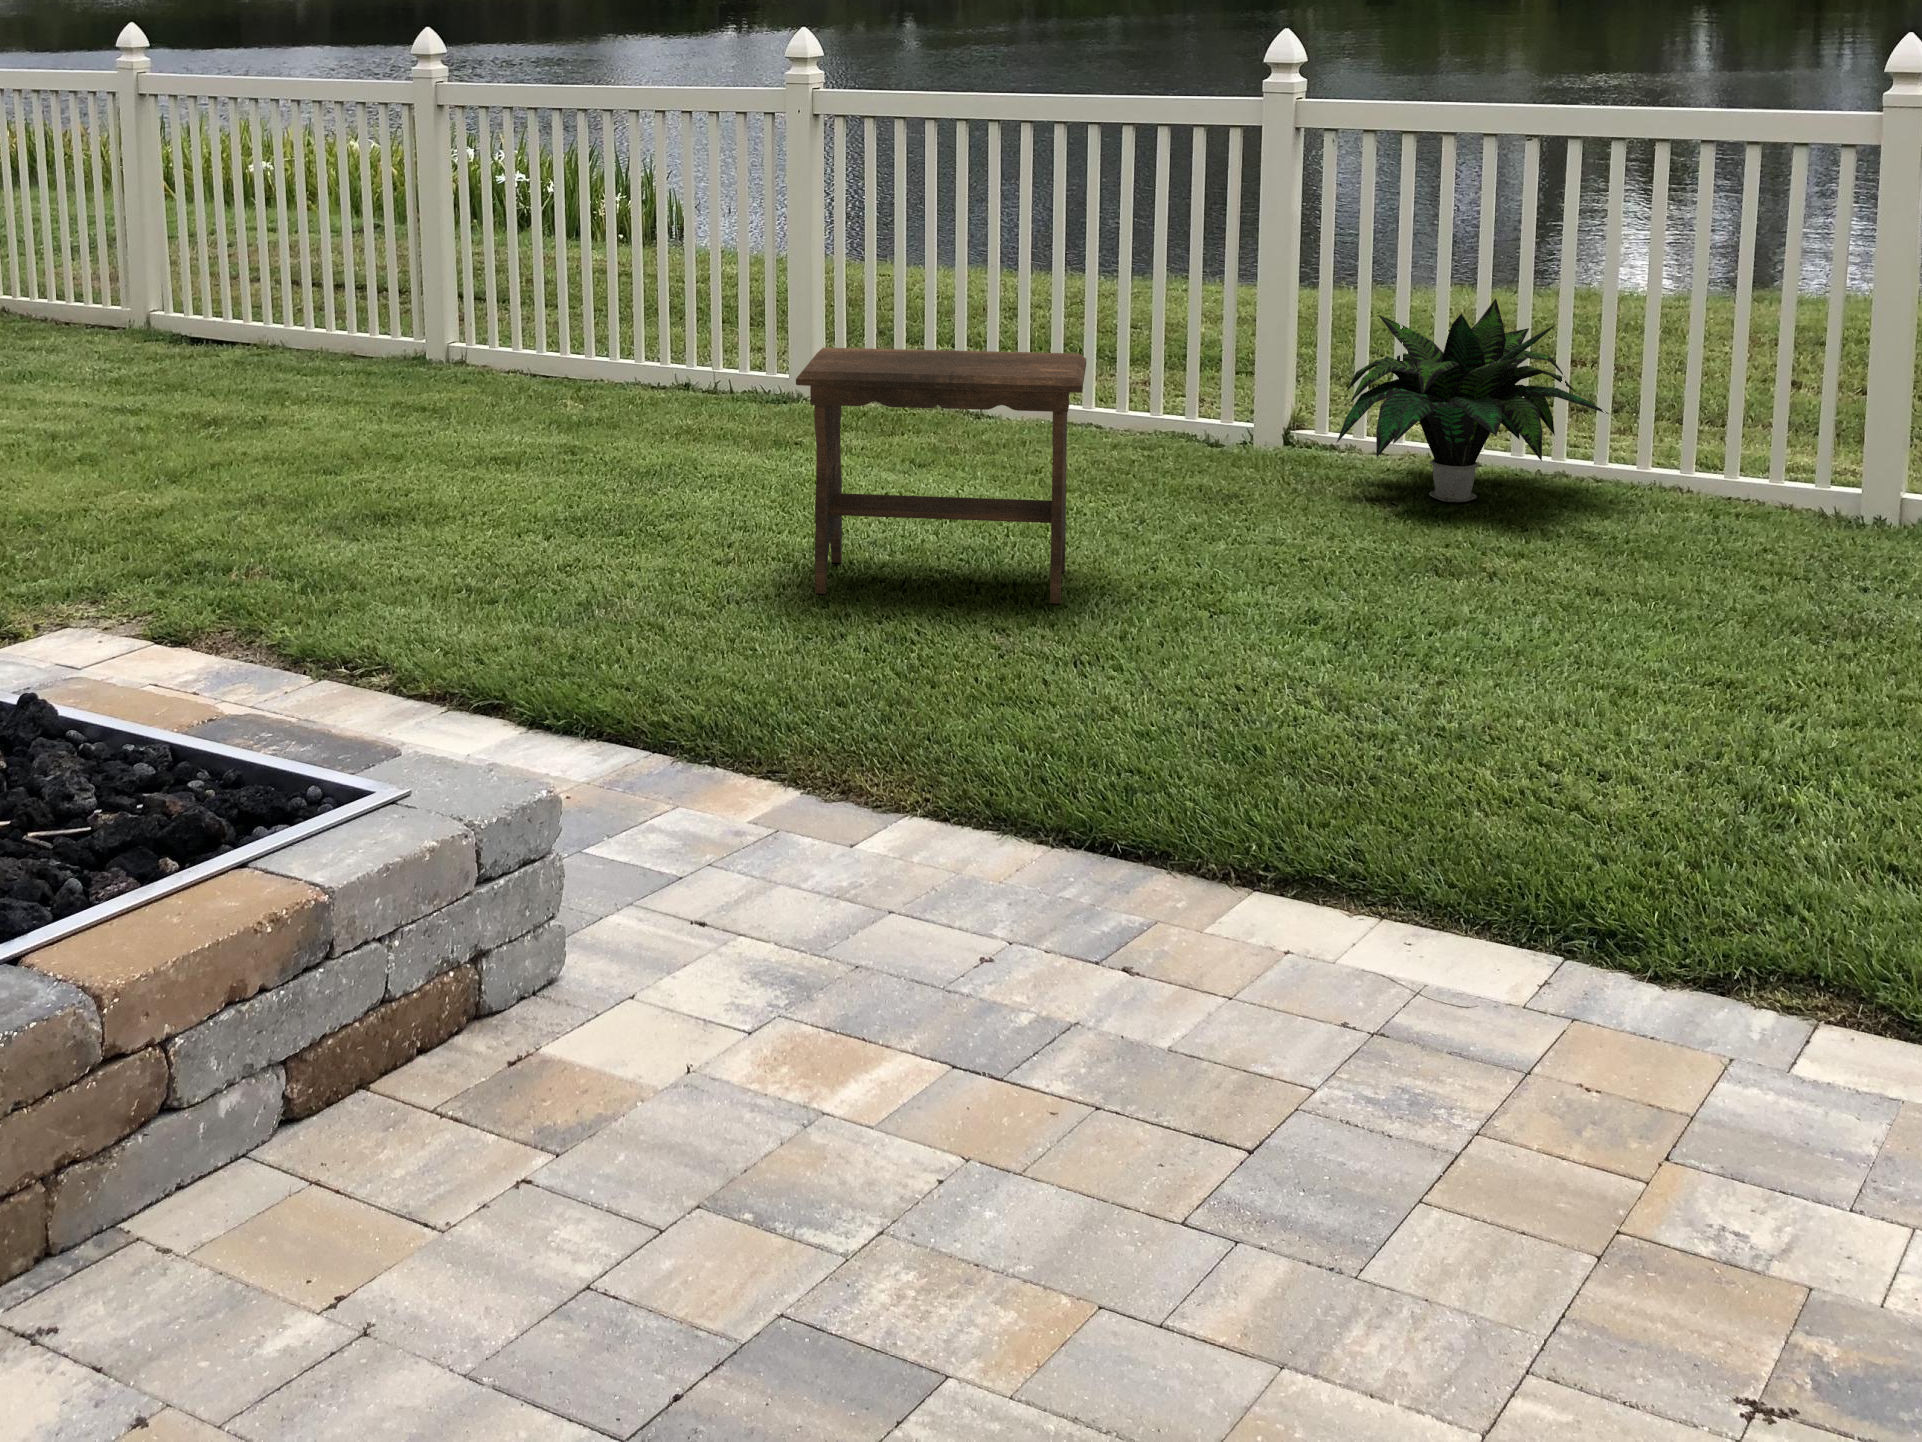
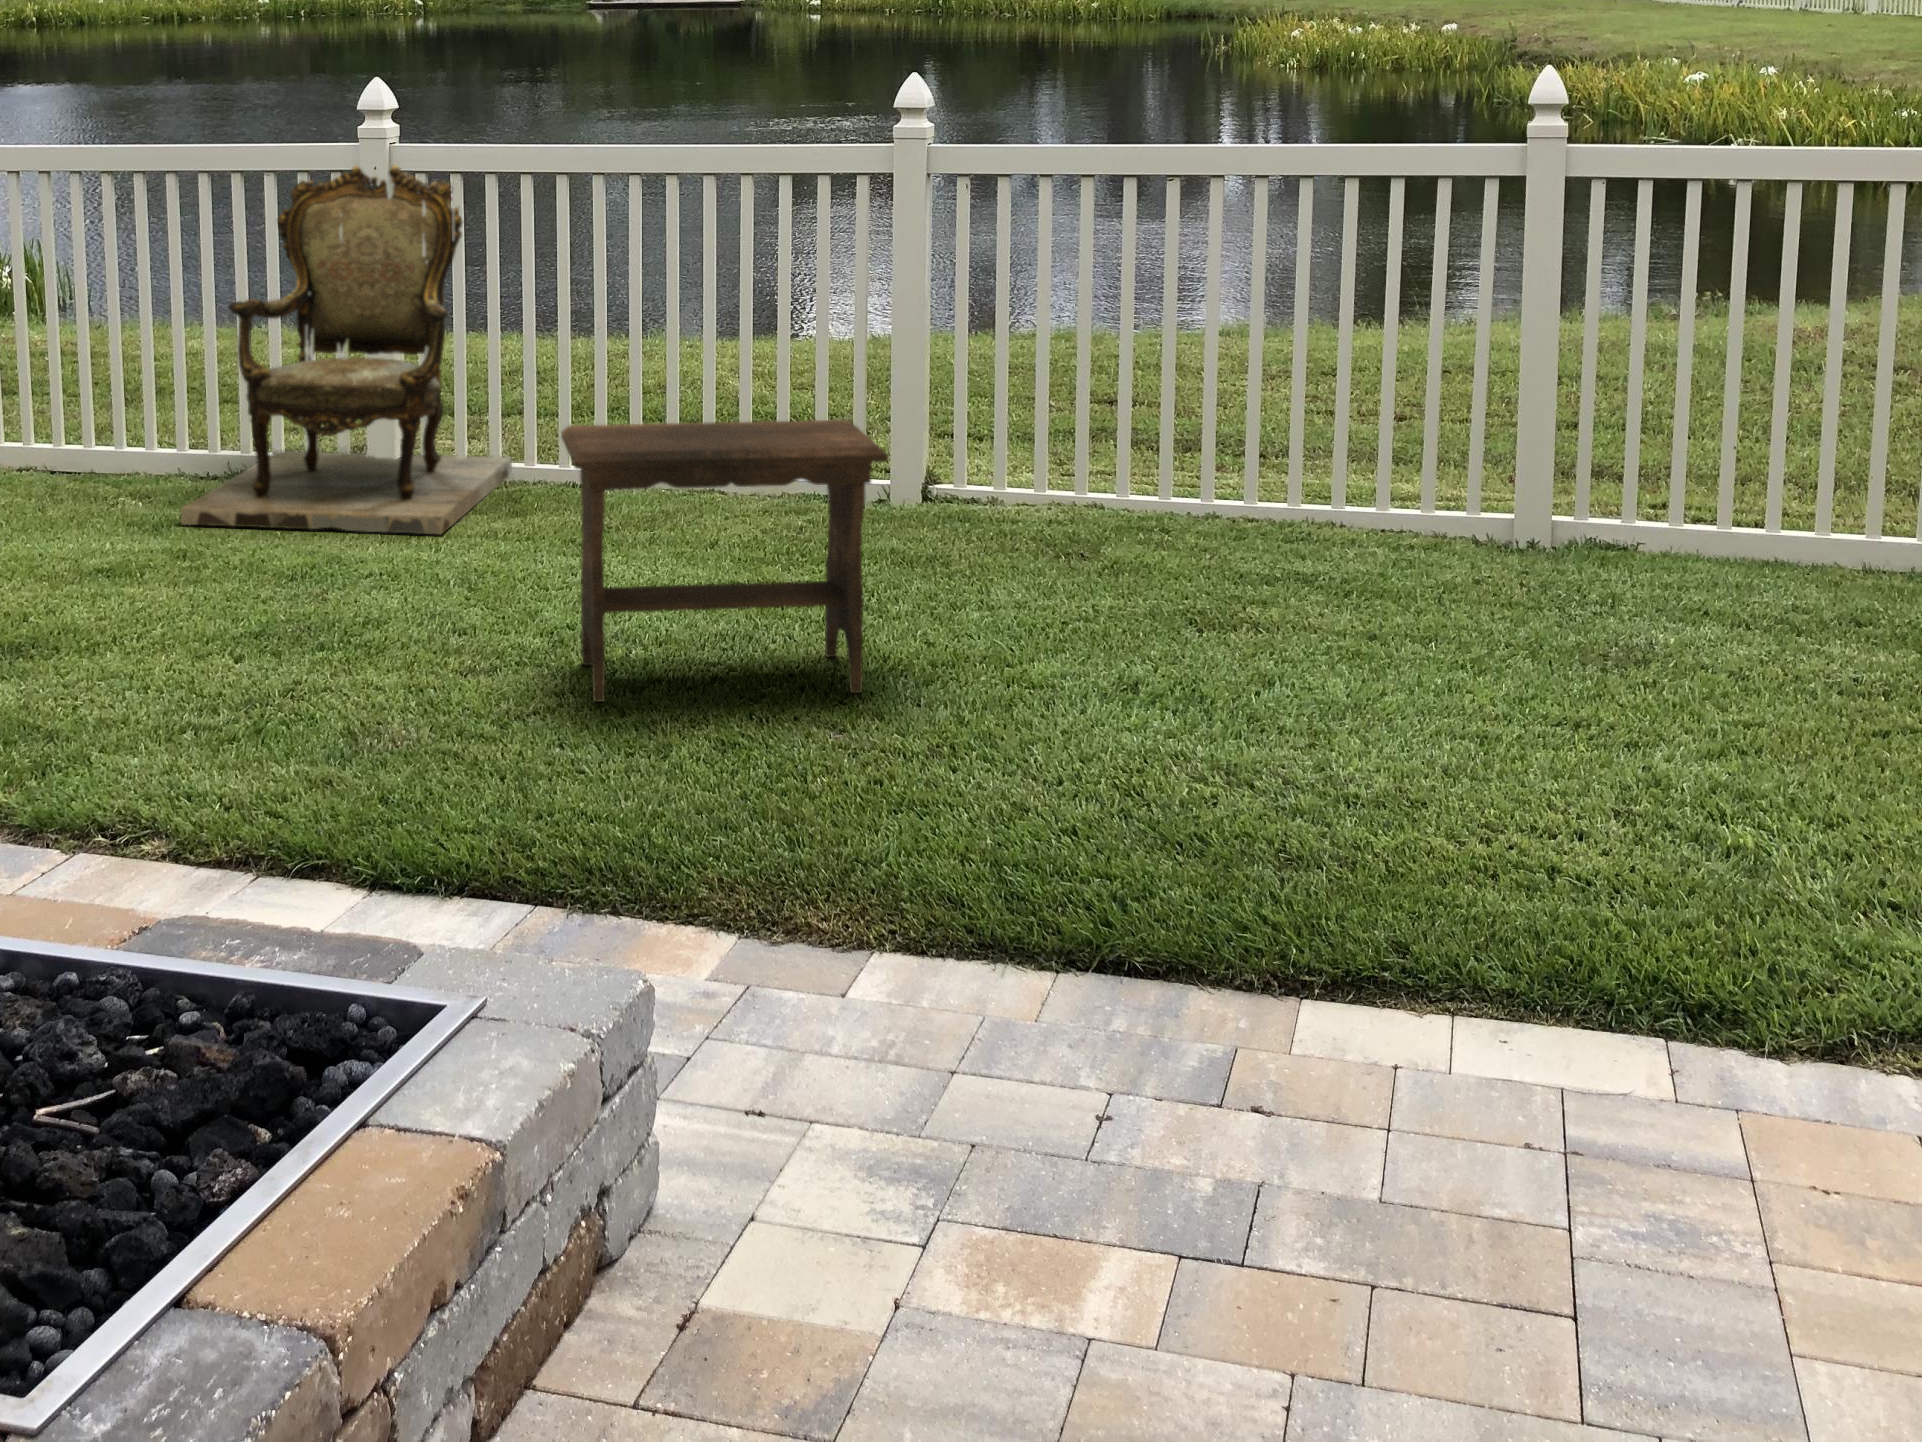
armchair: none [585,102,906,445] -> present [181,165,512,534]
potted plant: present [1337,299,1609,502] -> none [1034,344,1305,556]

